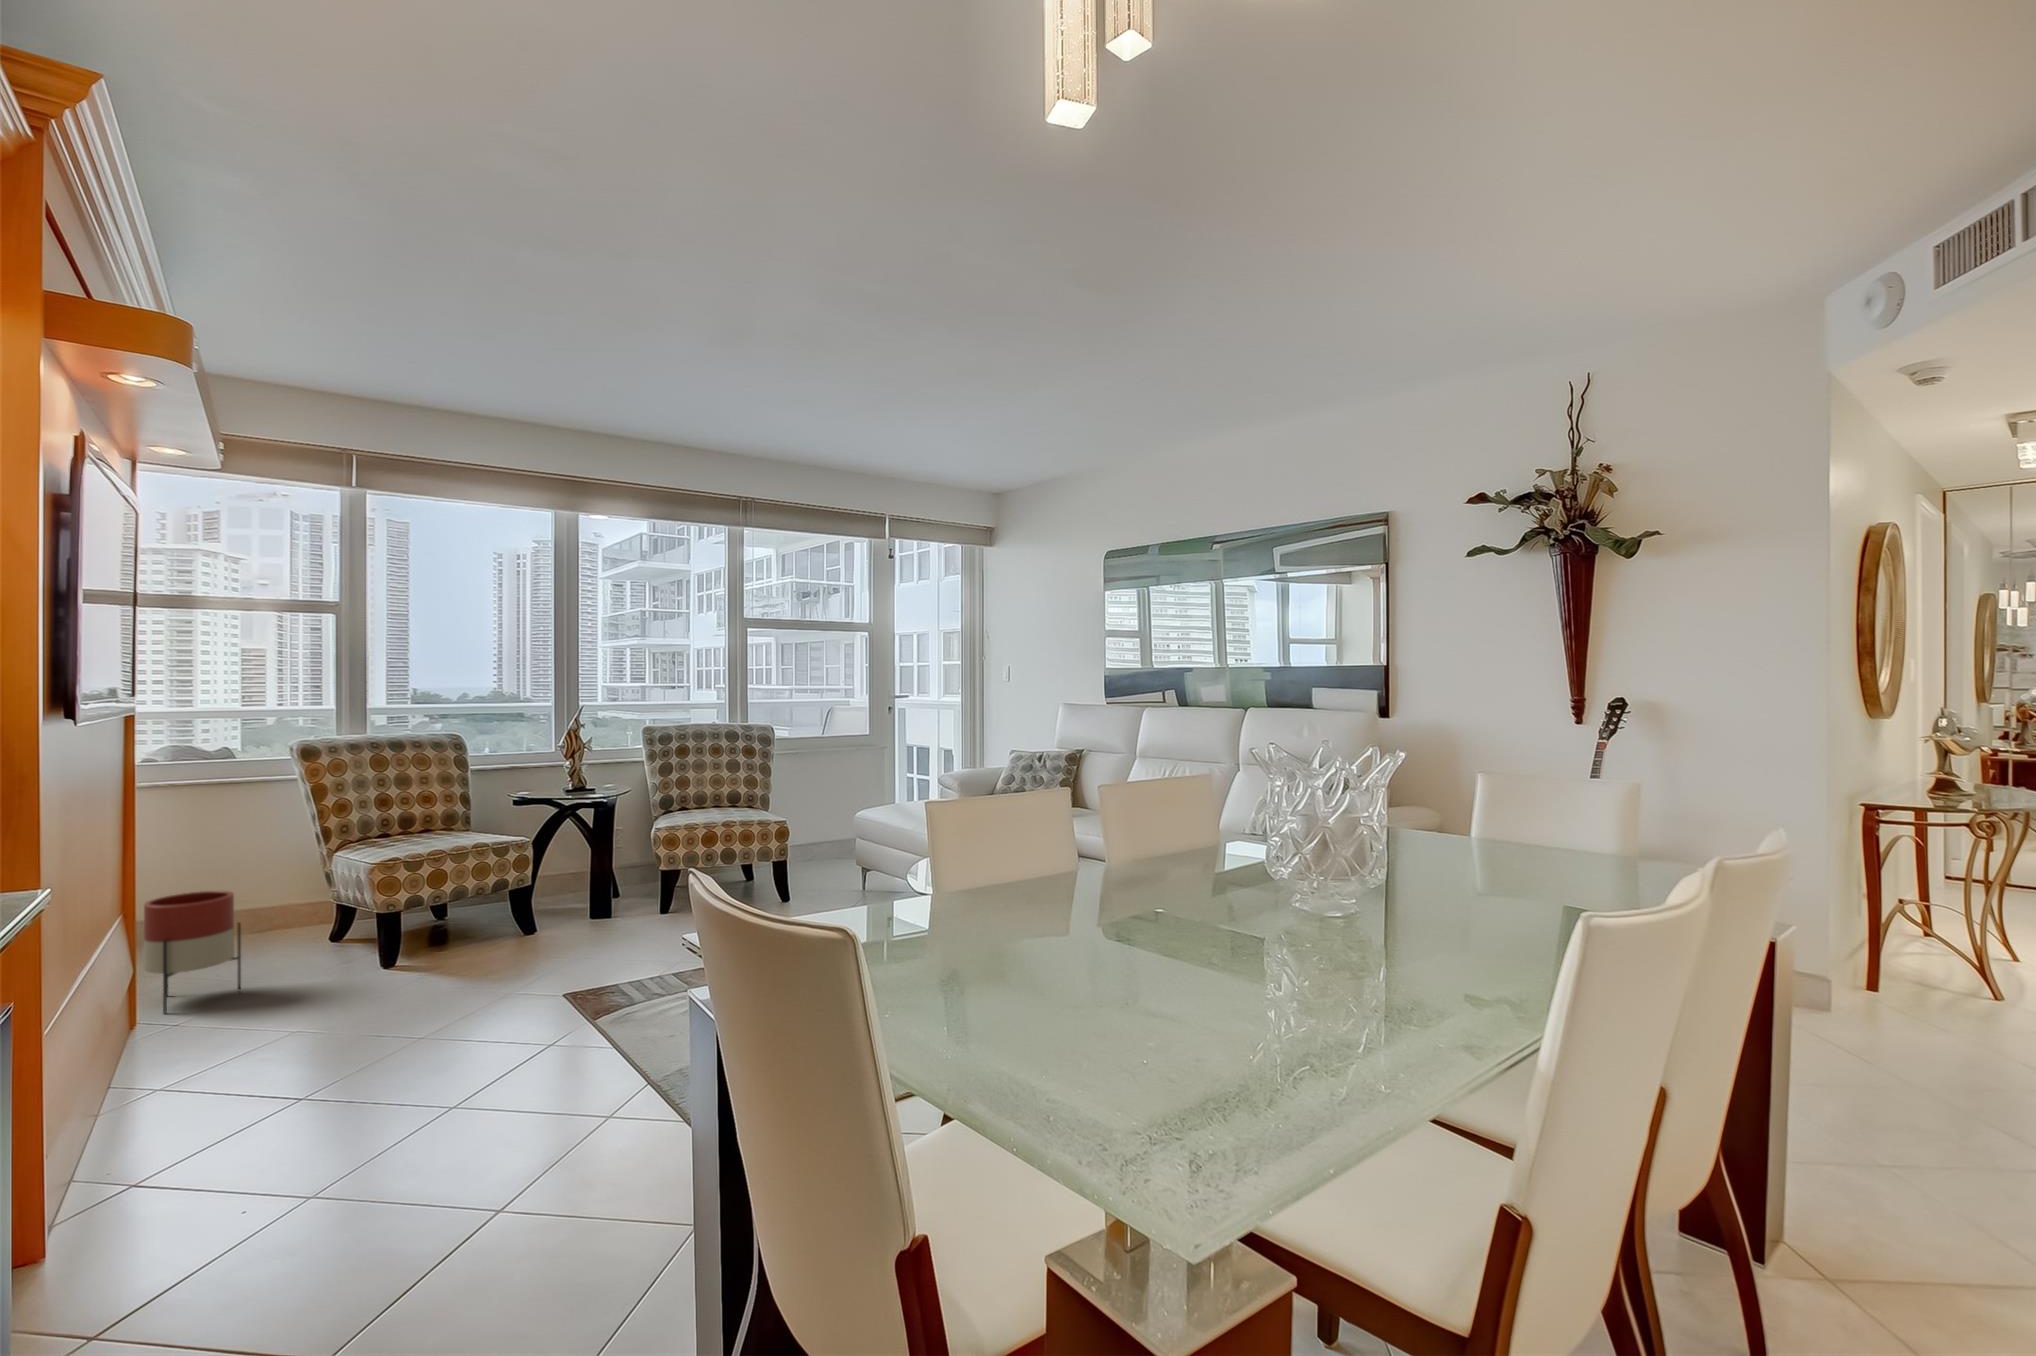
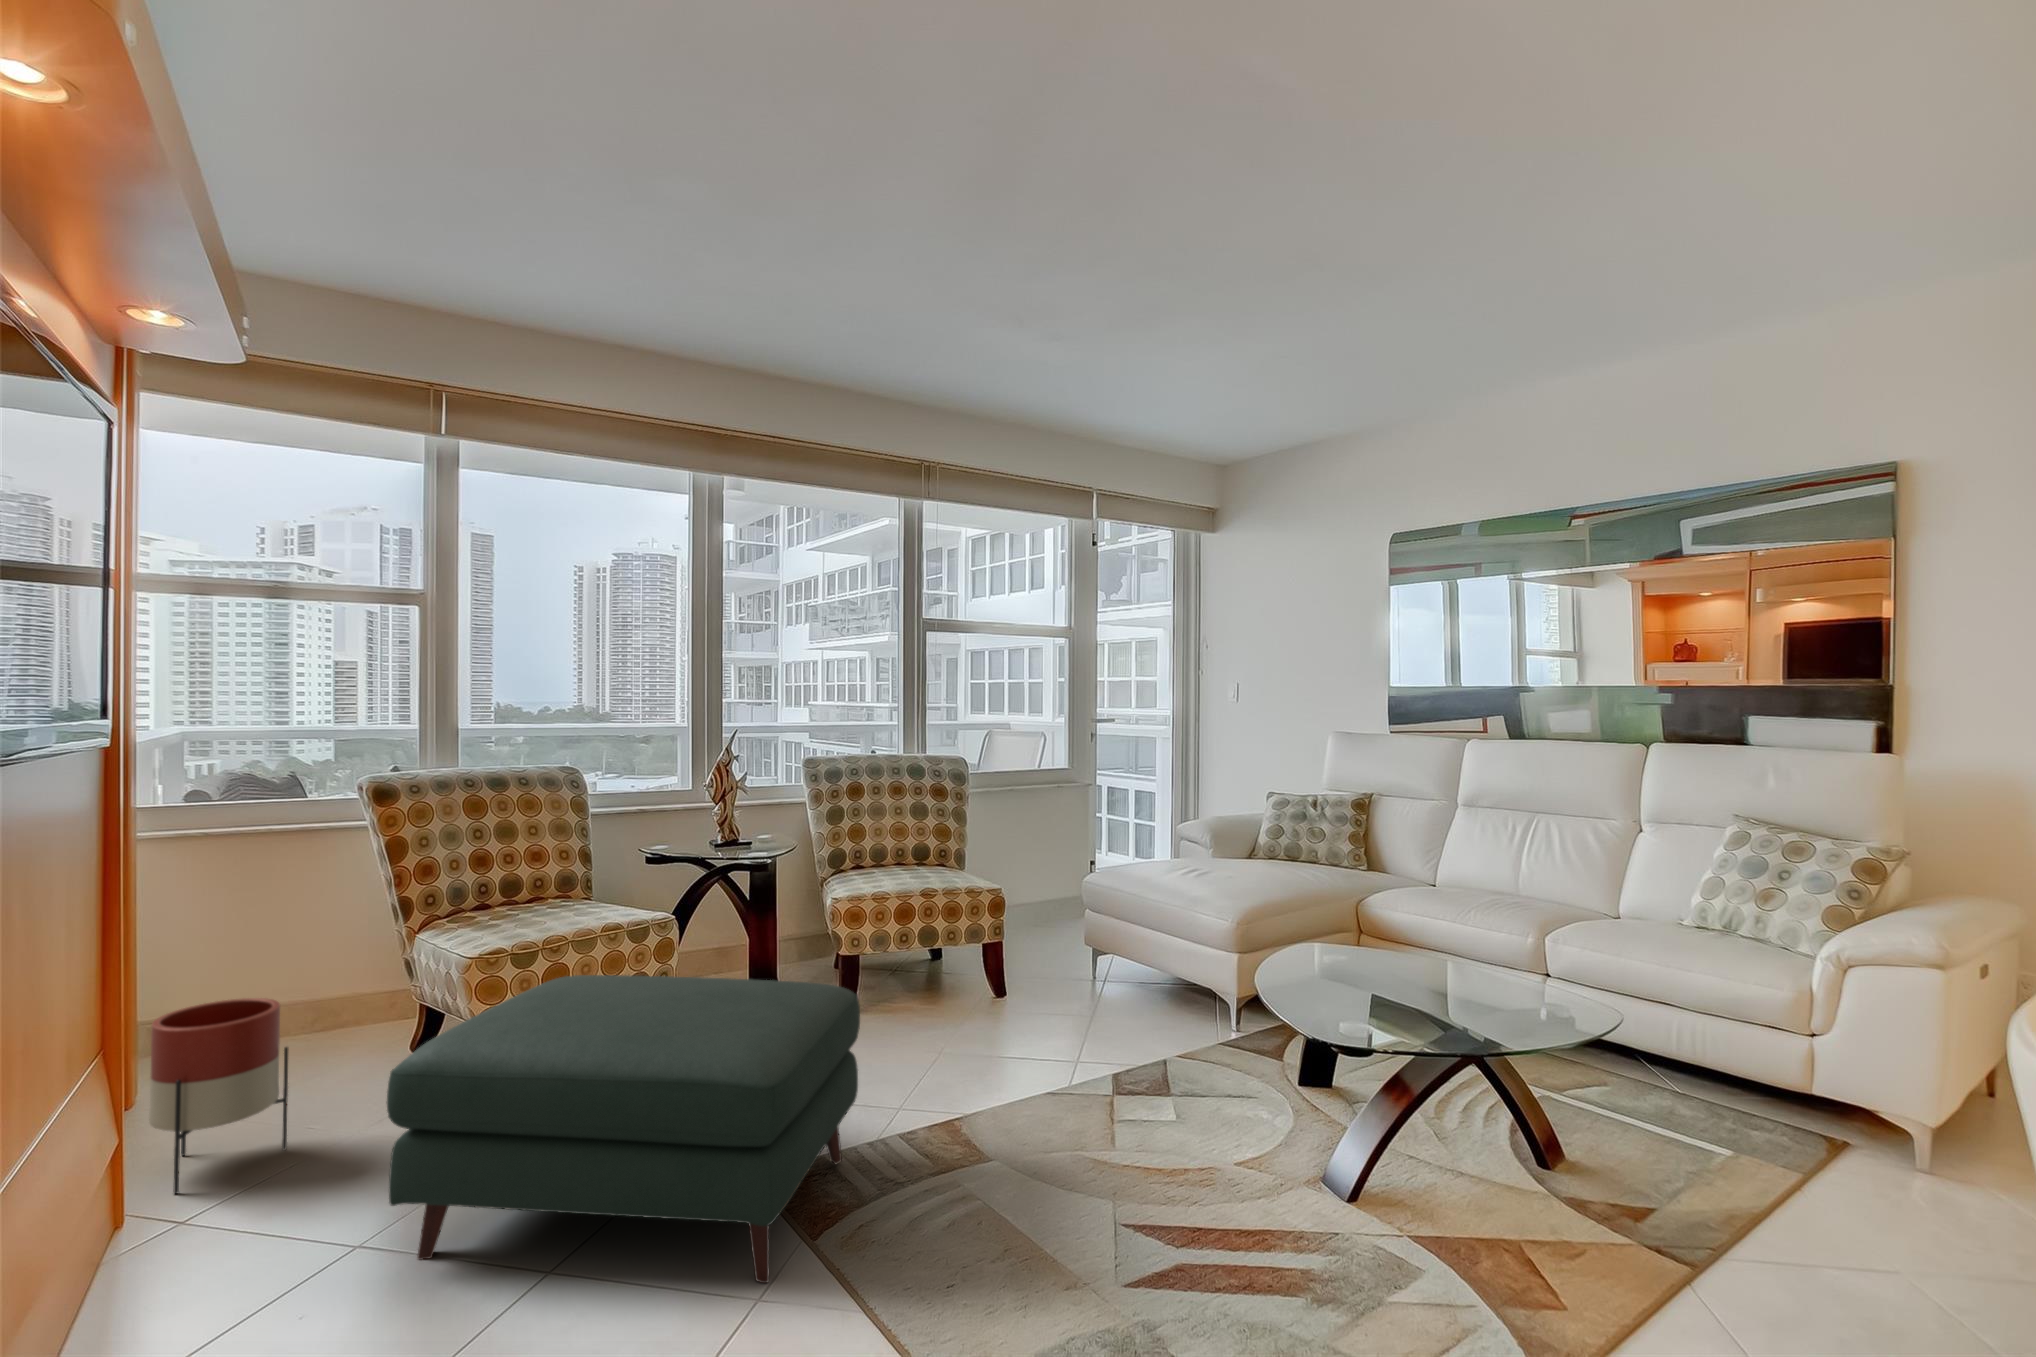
ottoman: none [309,871,639,1040] -> present [387,975,860,1283]

